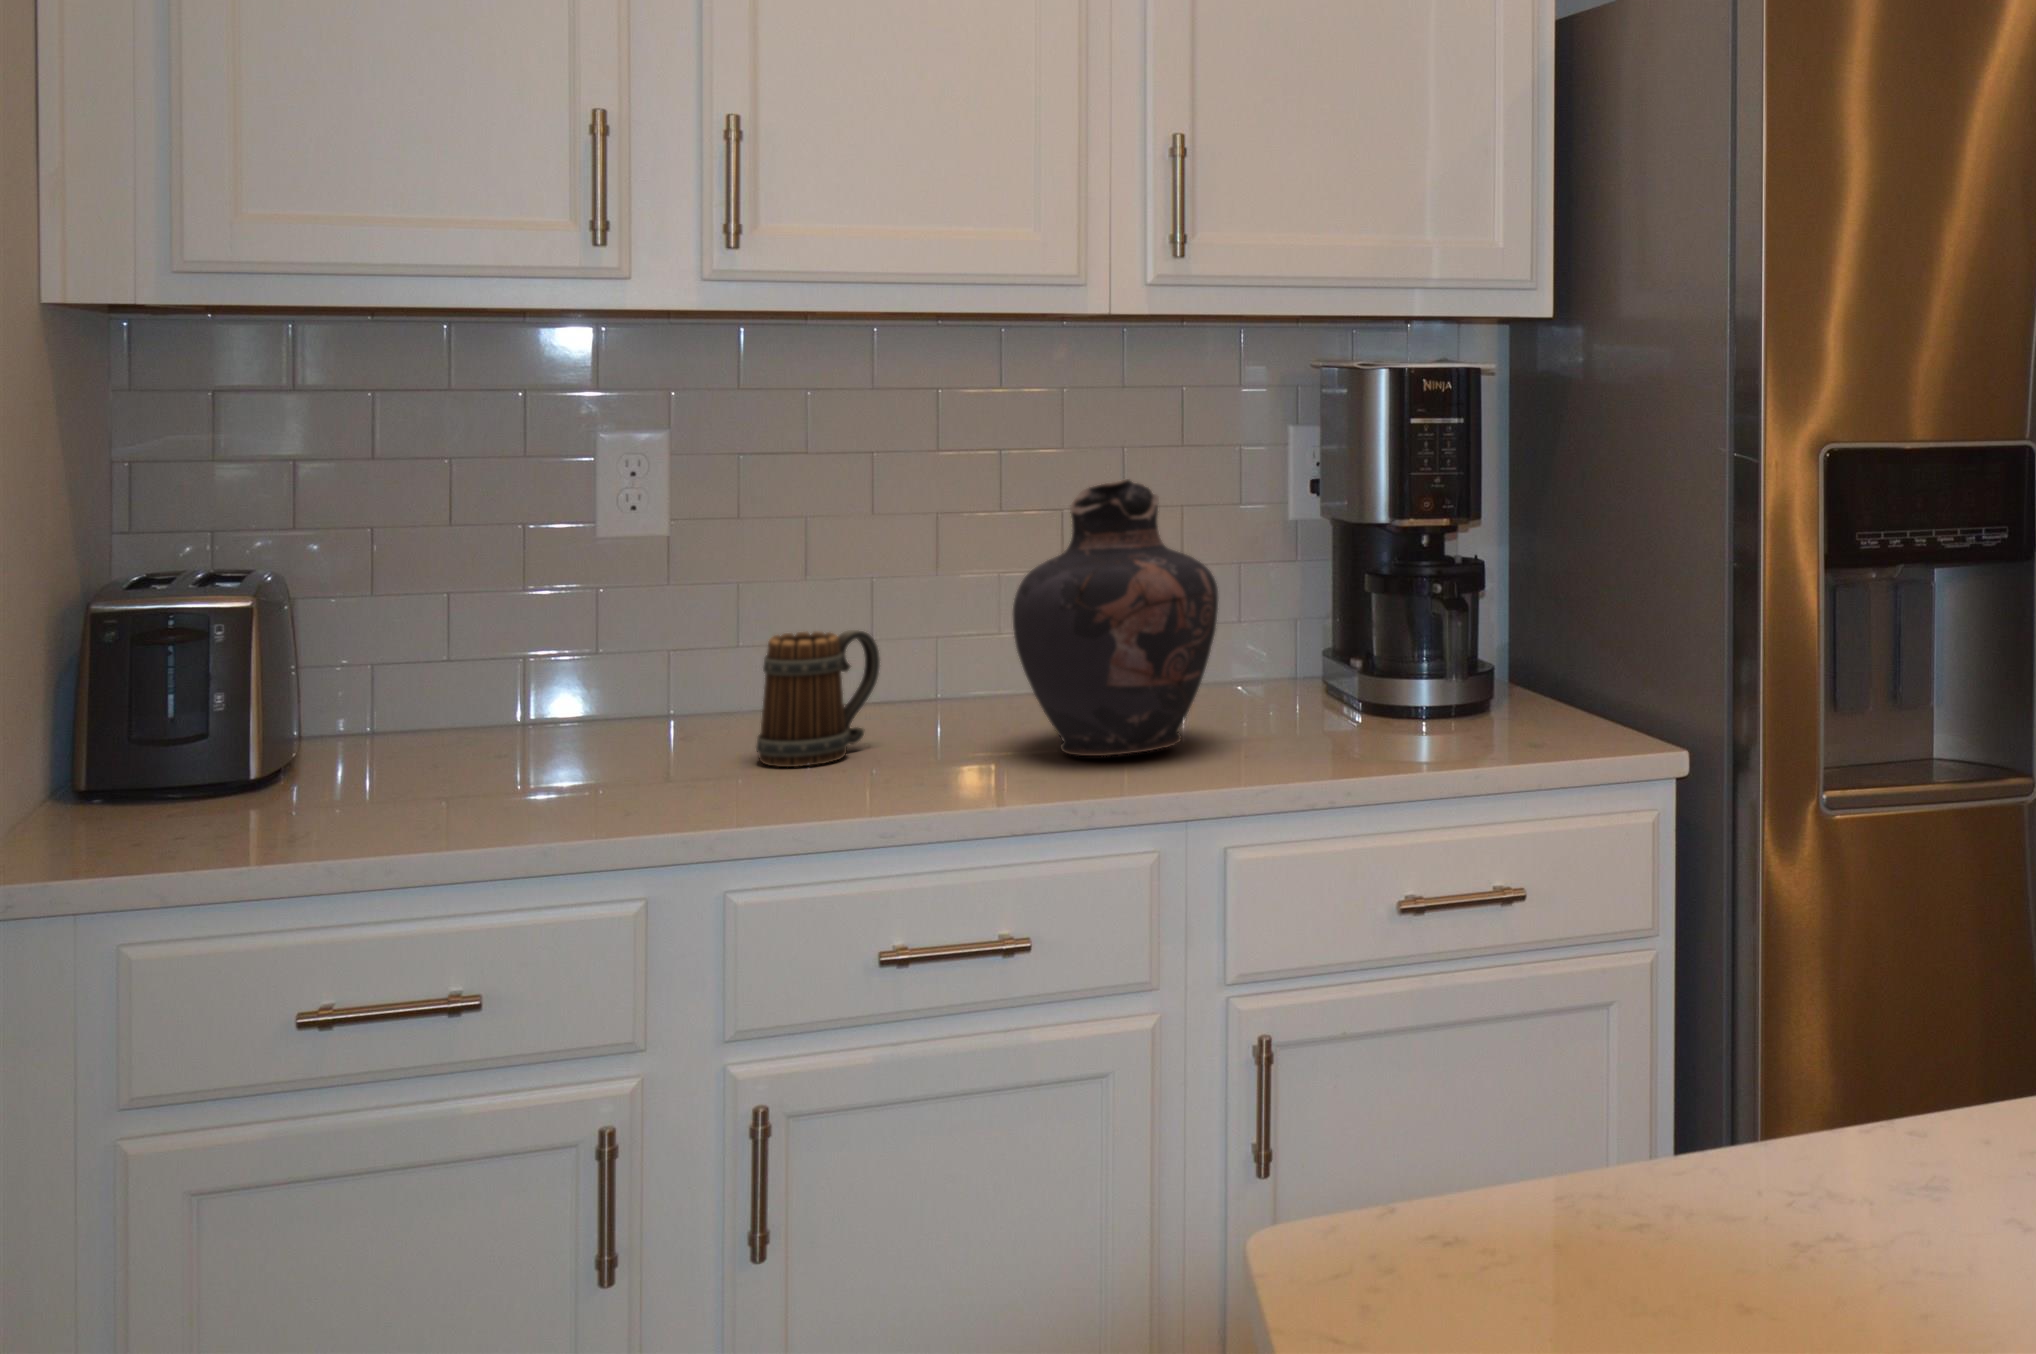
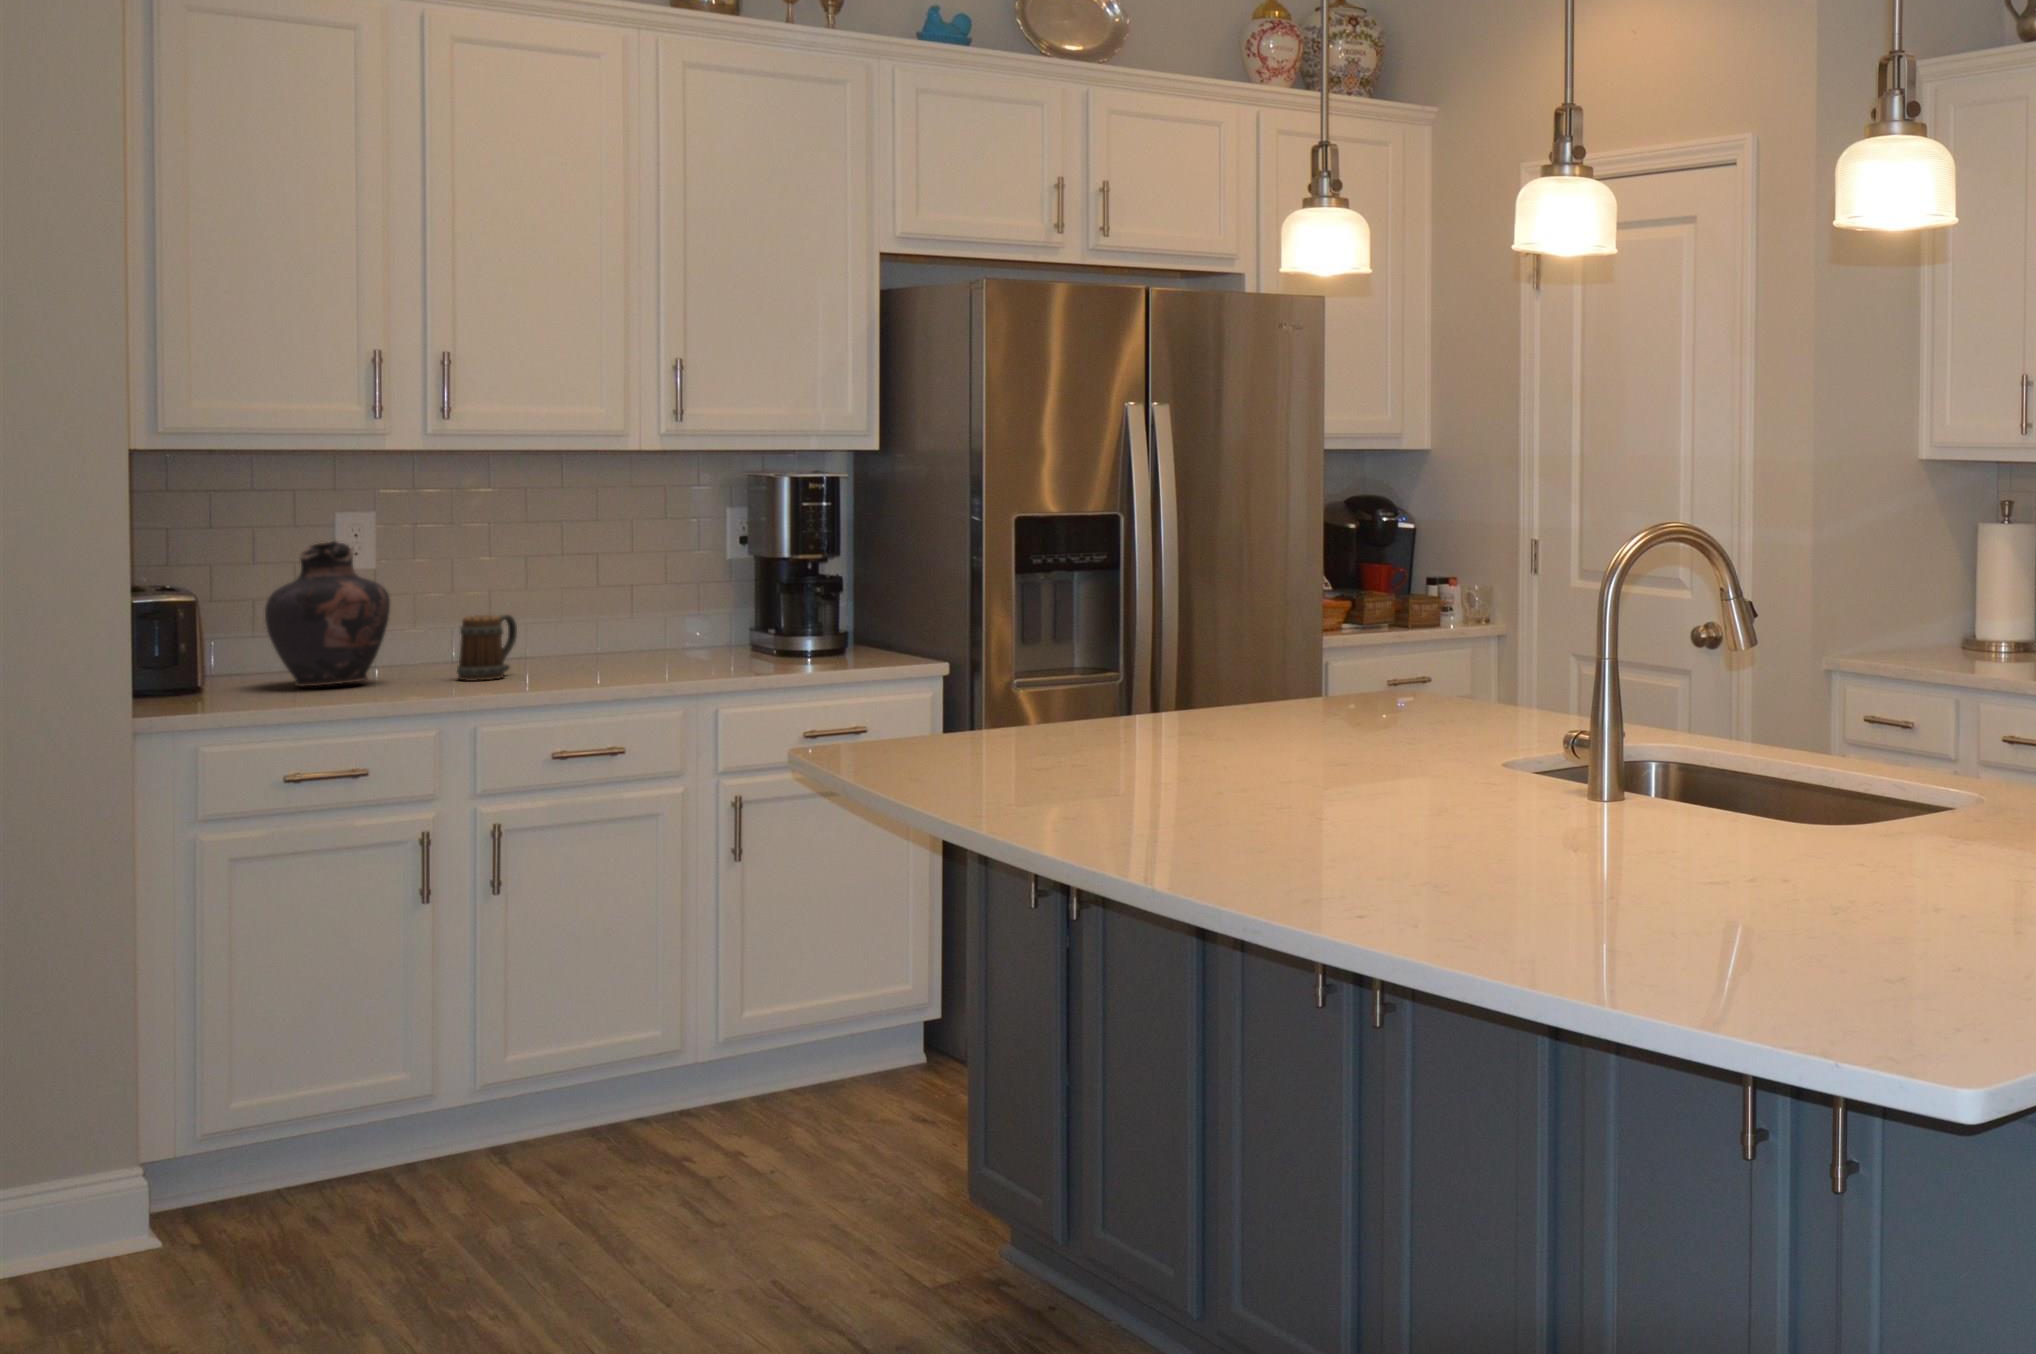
vase: present [1013,479,1218,756] -> present [265,541,390,686]

